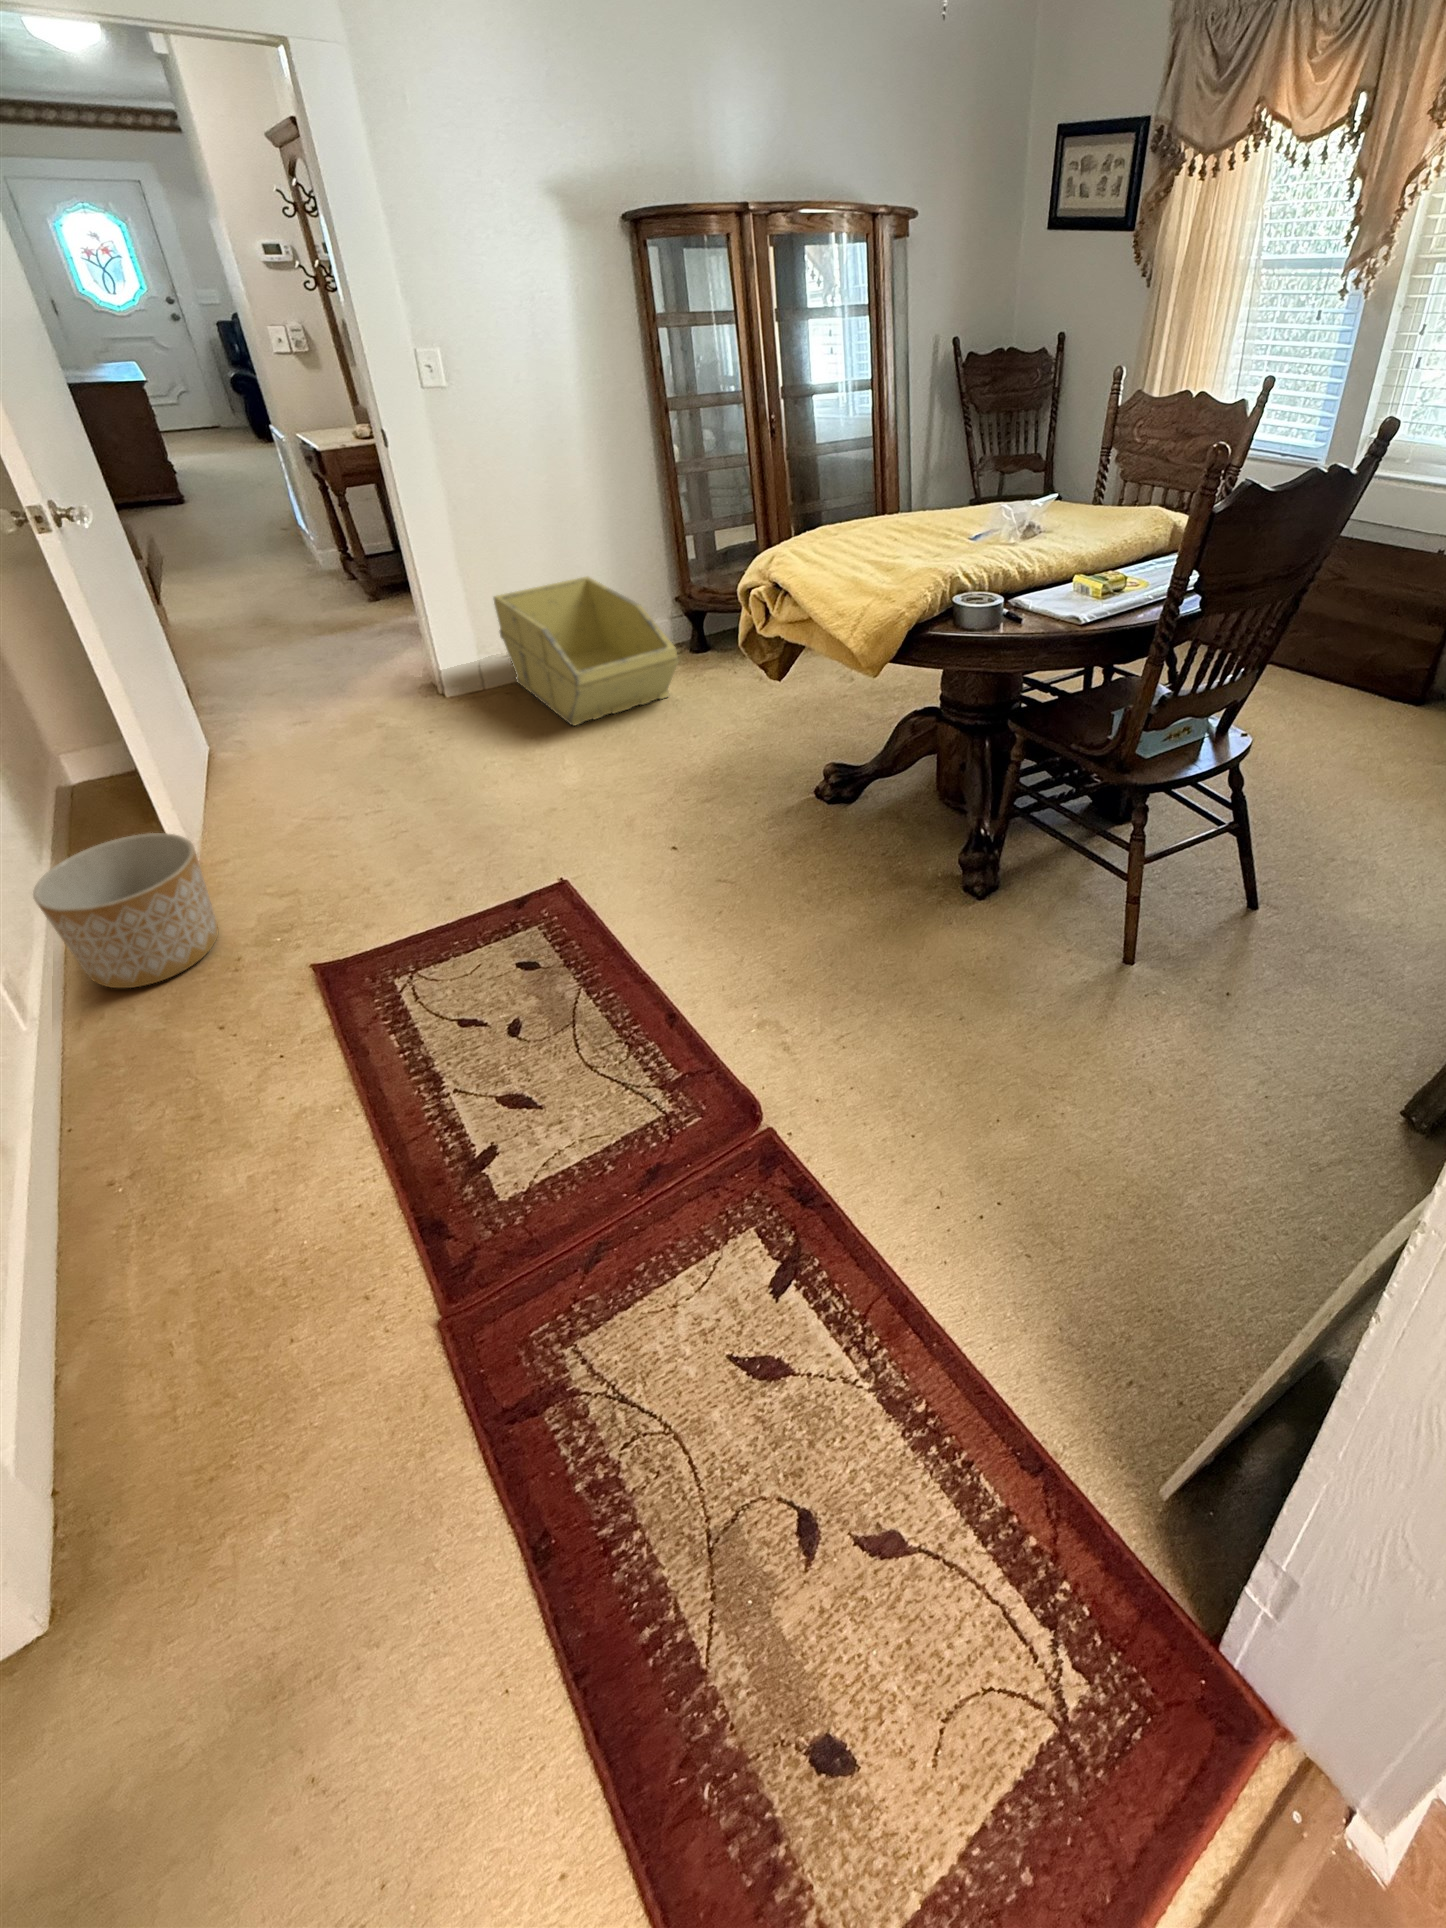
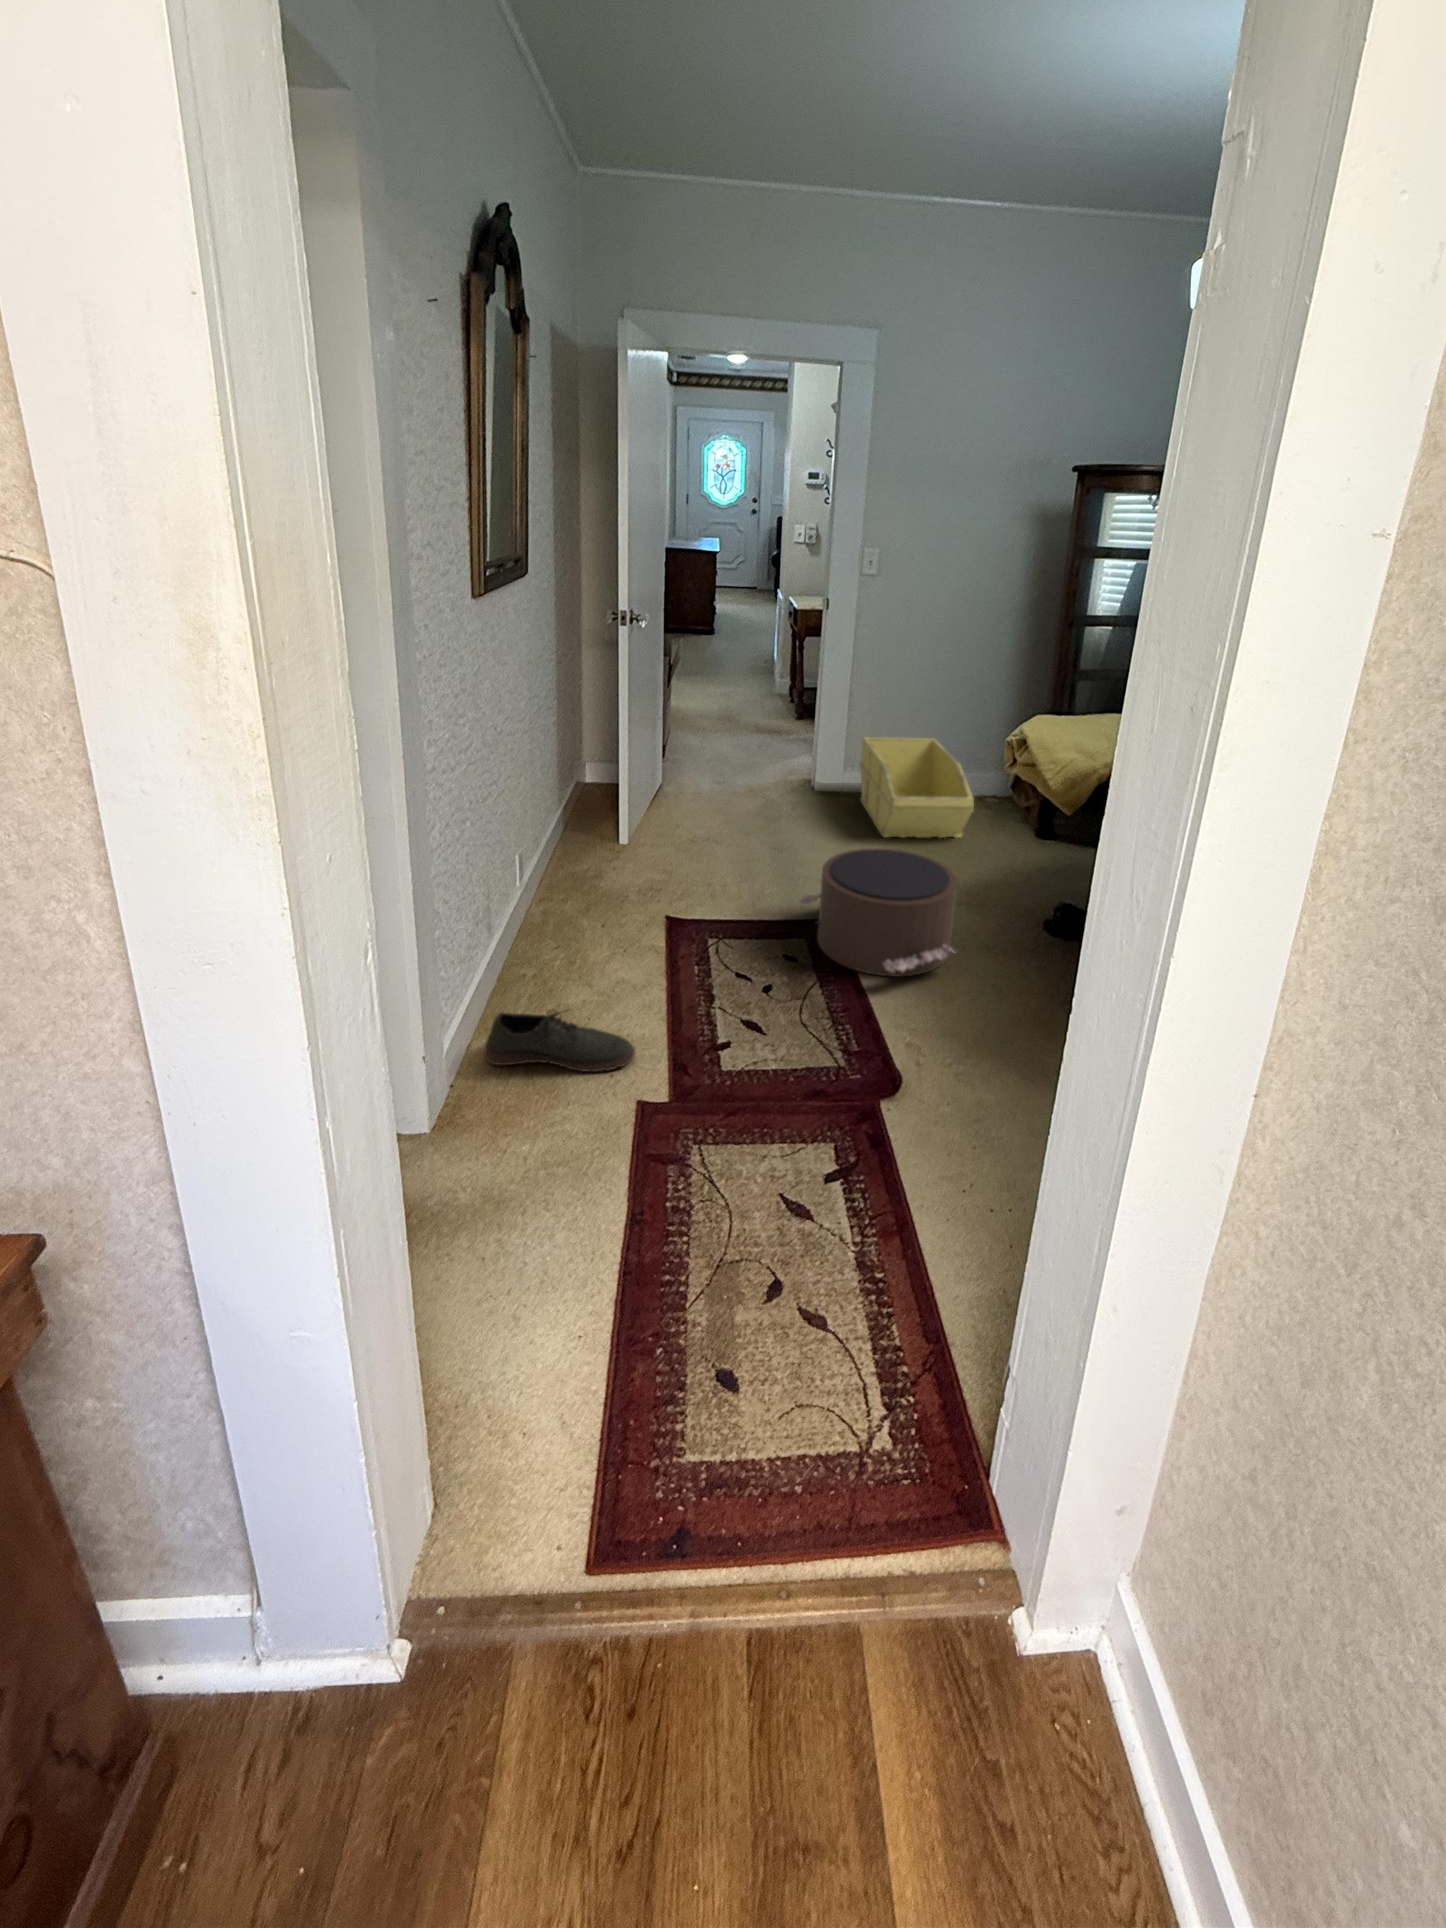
pouf: none [515,752,761,938] -> present [799,849,958,977]
planter: present [33,833,218,988] -> none [551,812,631,898]
shoe: none [85,1224,388,1404] -> present [484,1011,635,1072]

